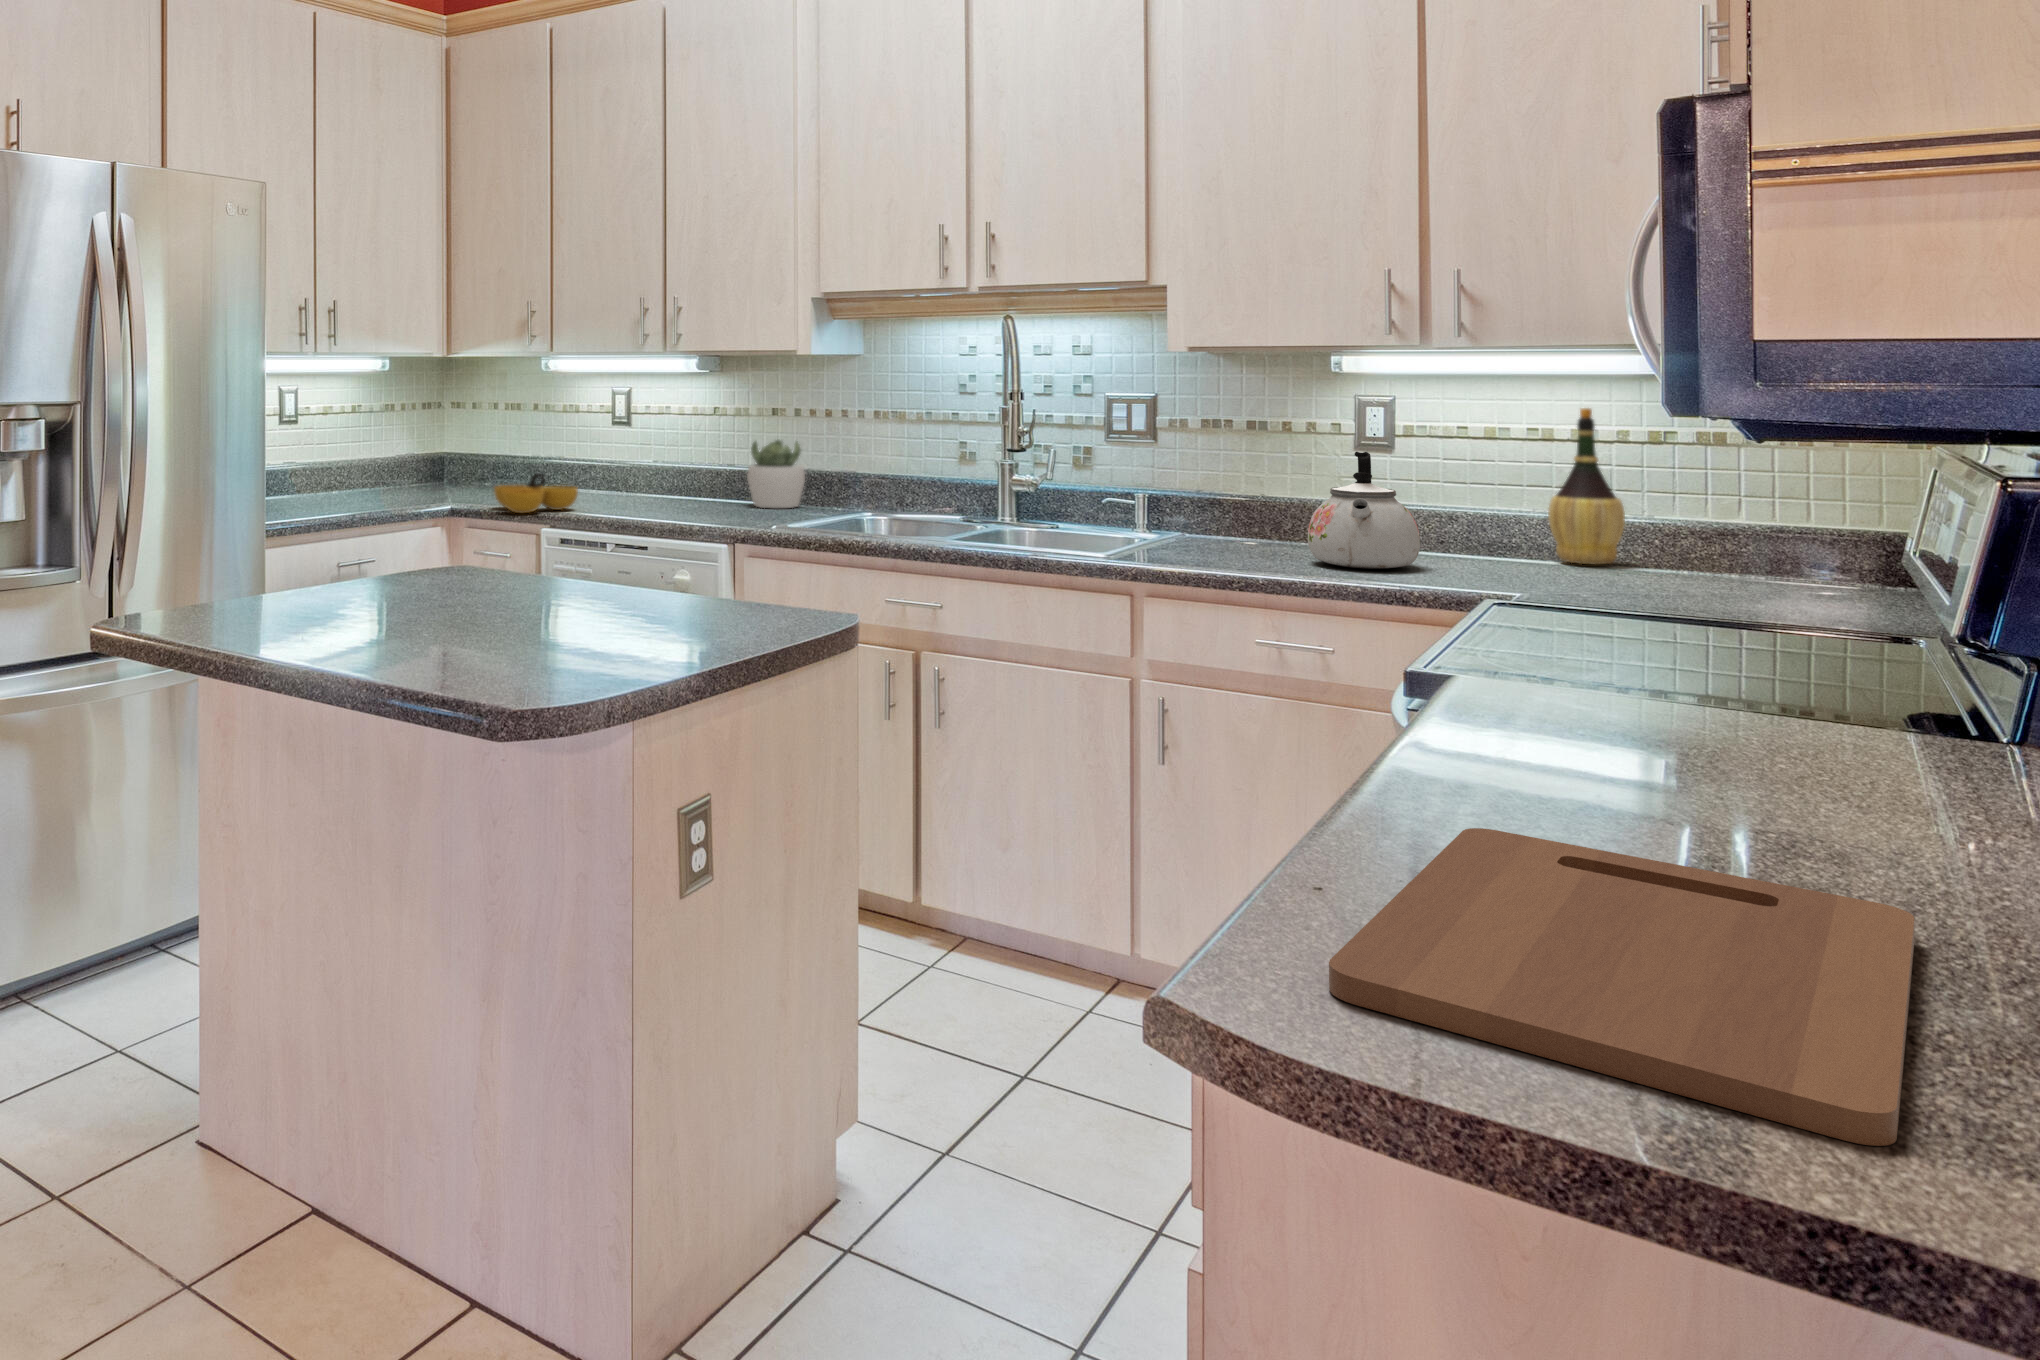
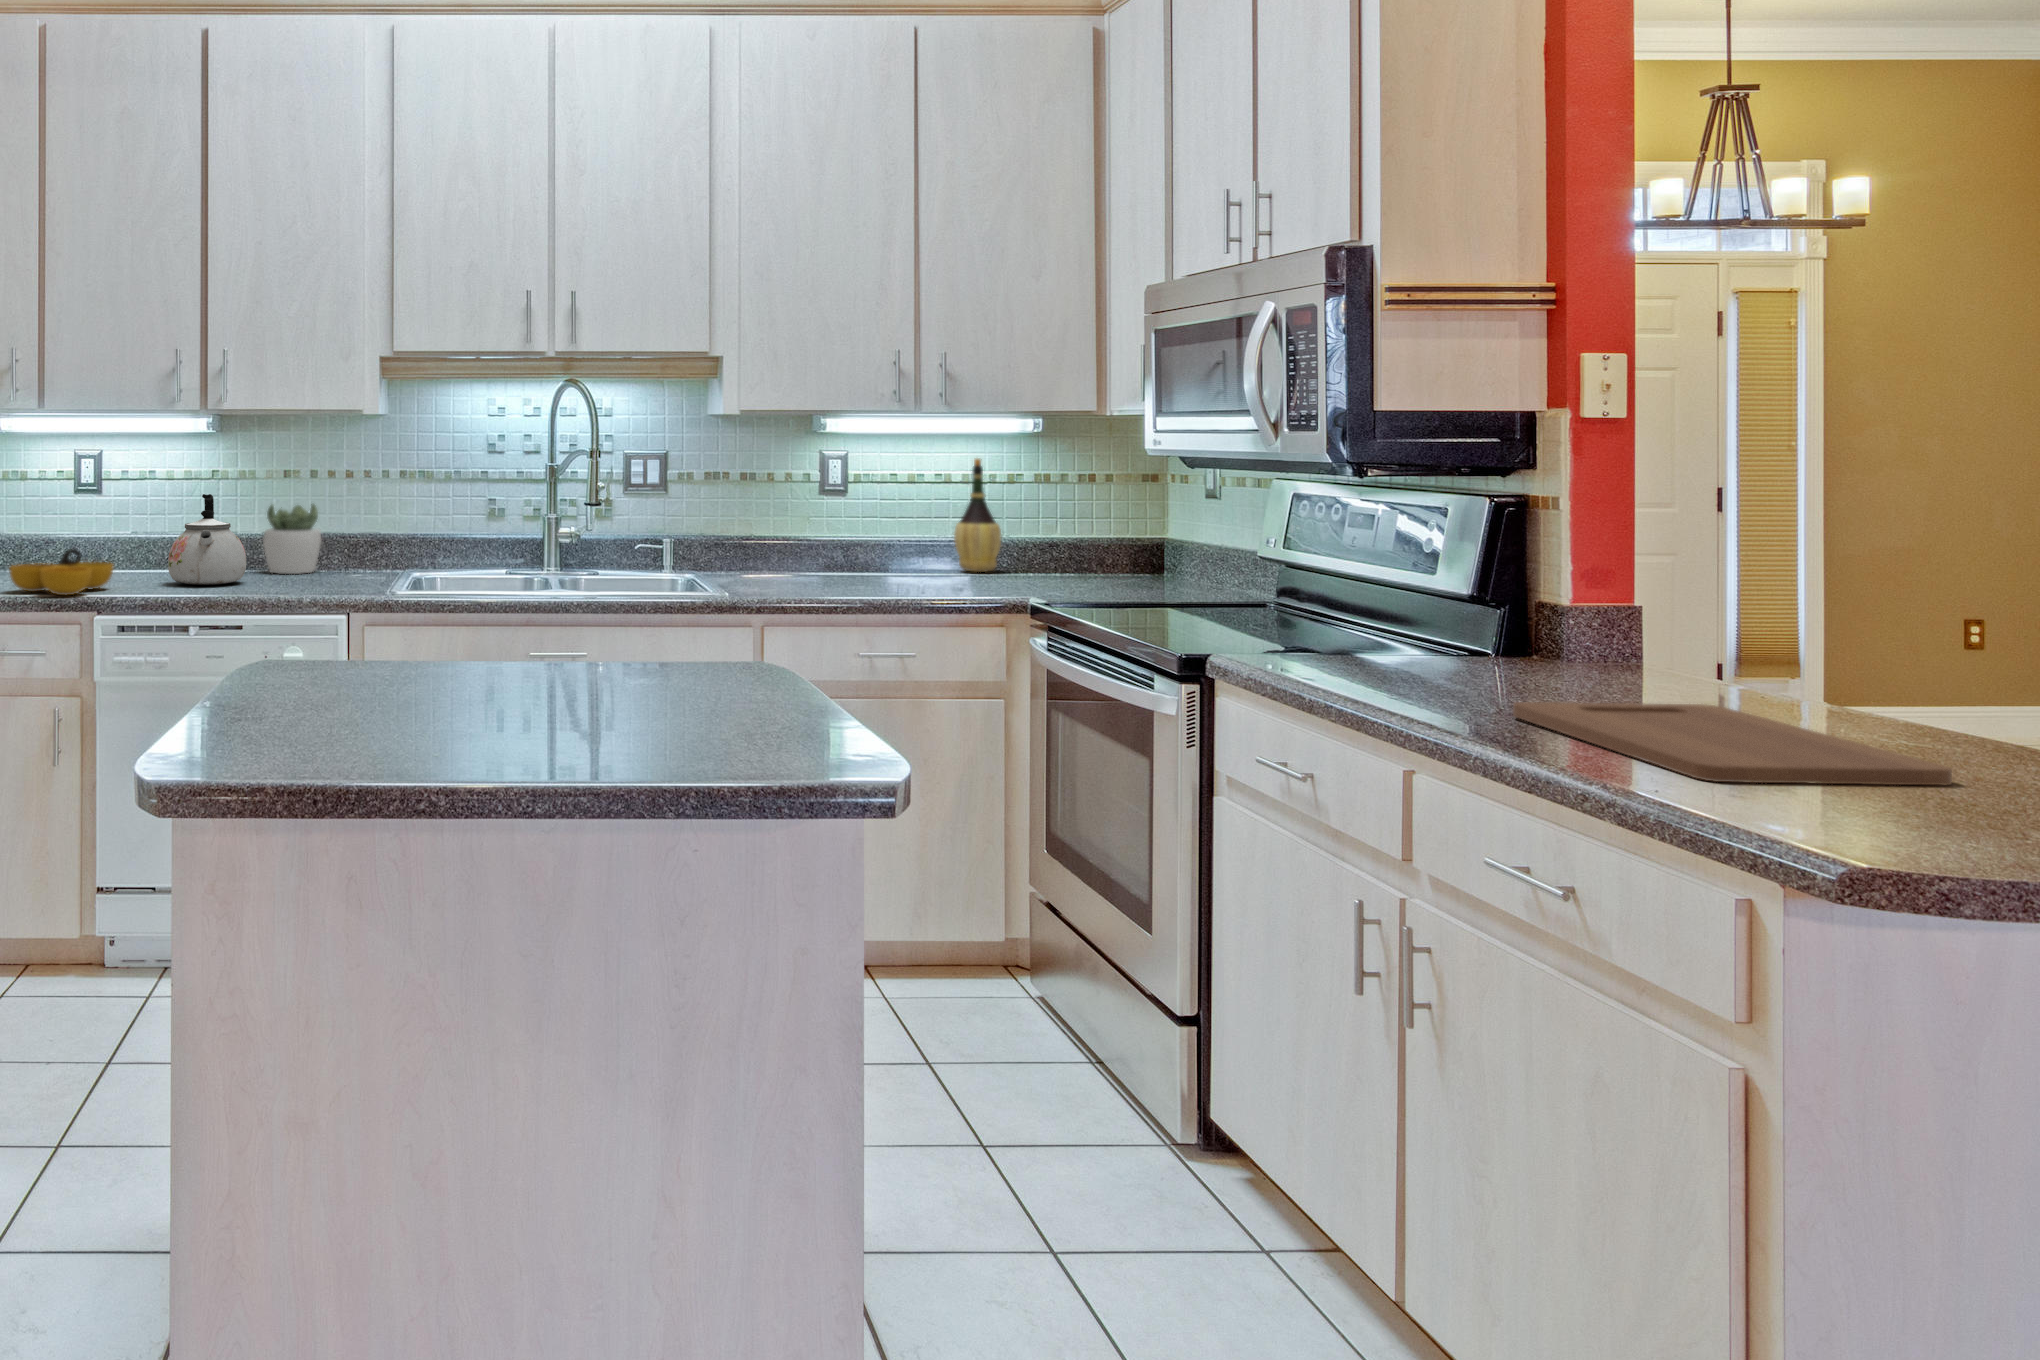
kettle: present [1308,452,1420,569] -> present [168,494,246,585]

